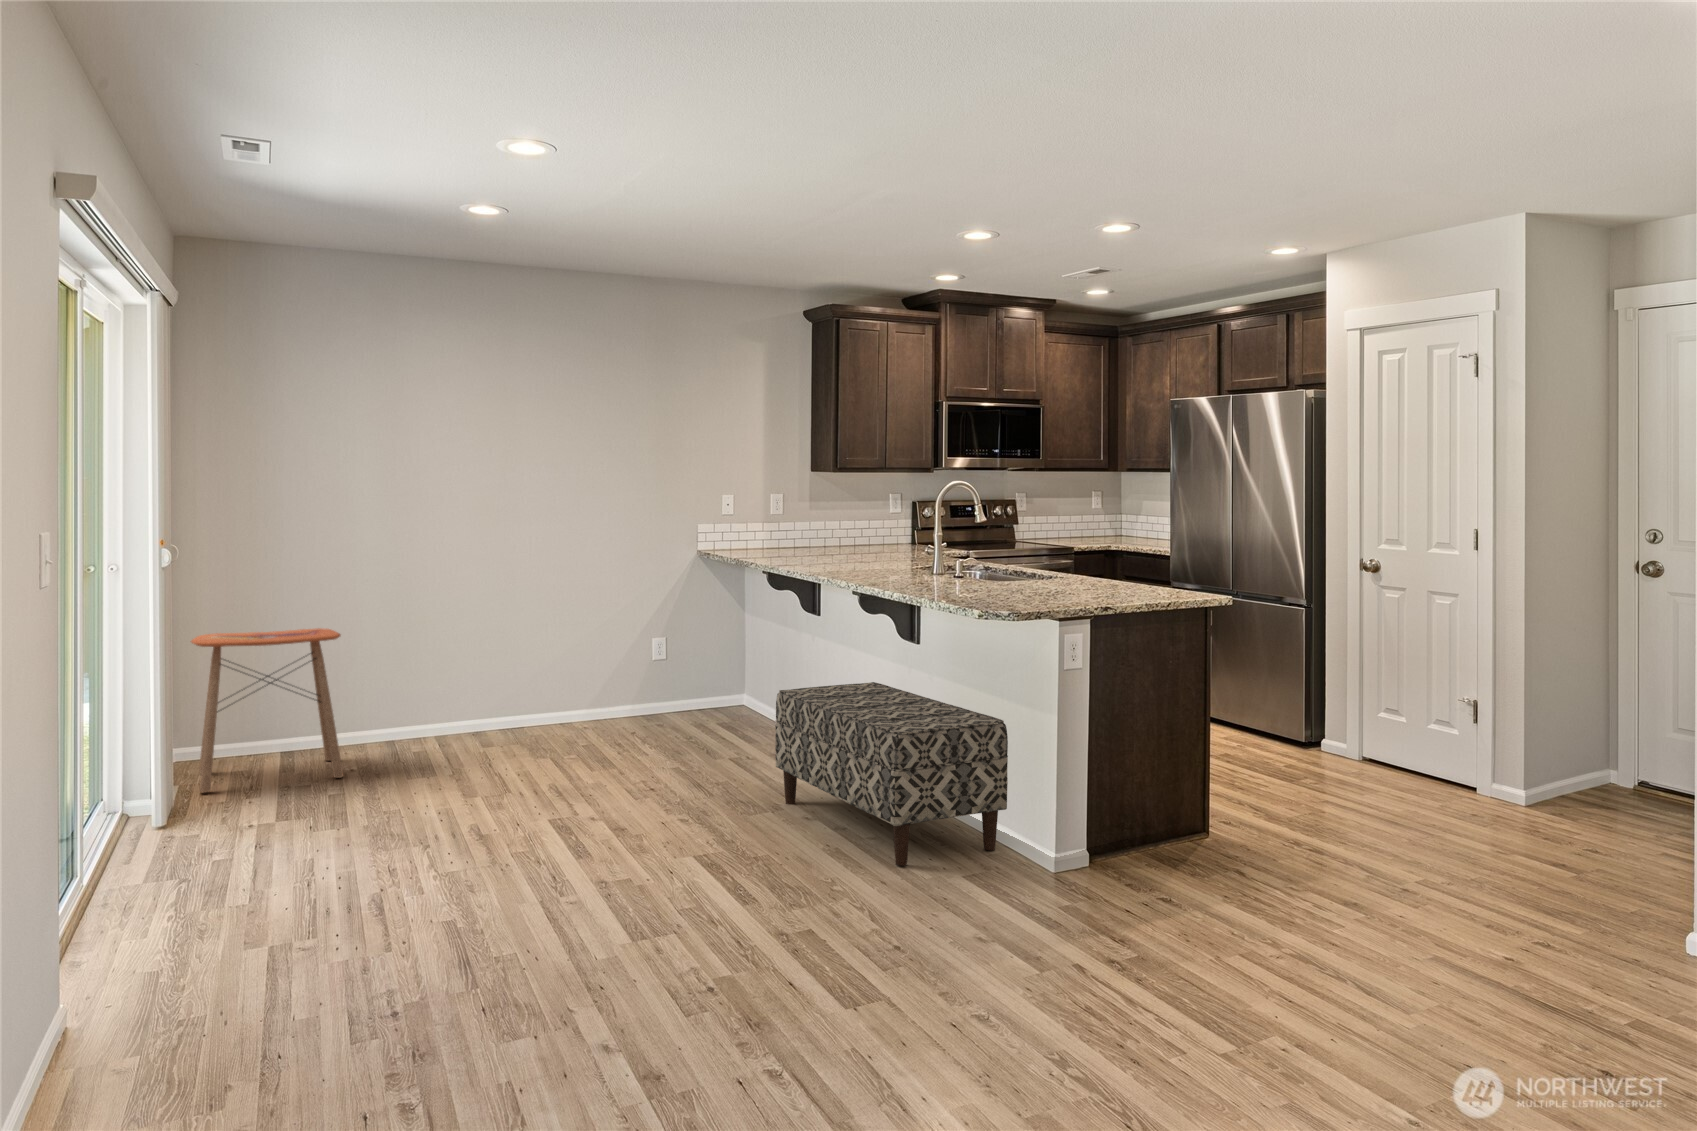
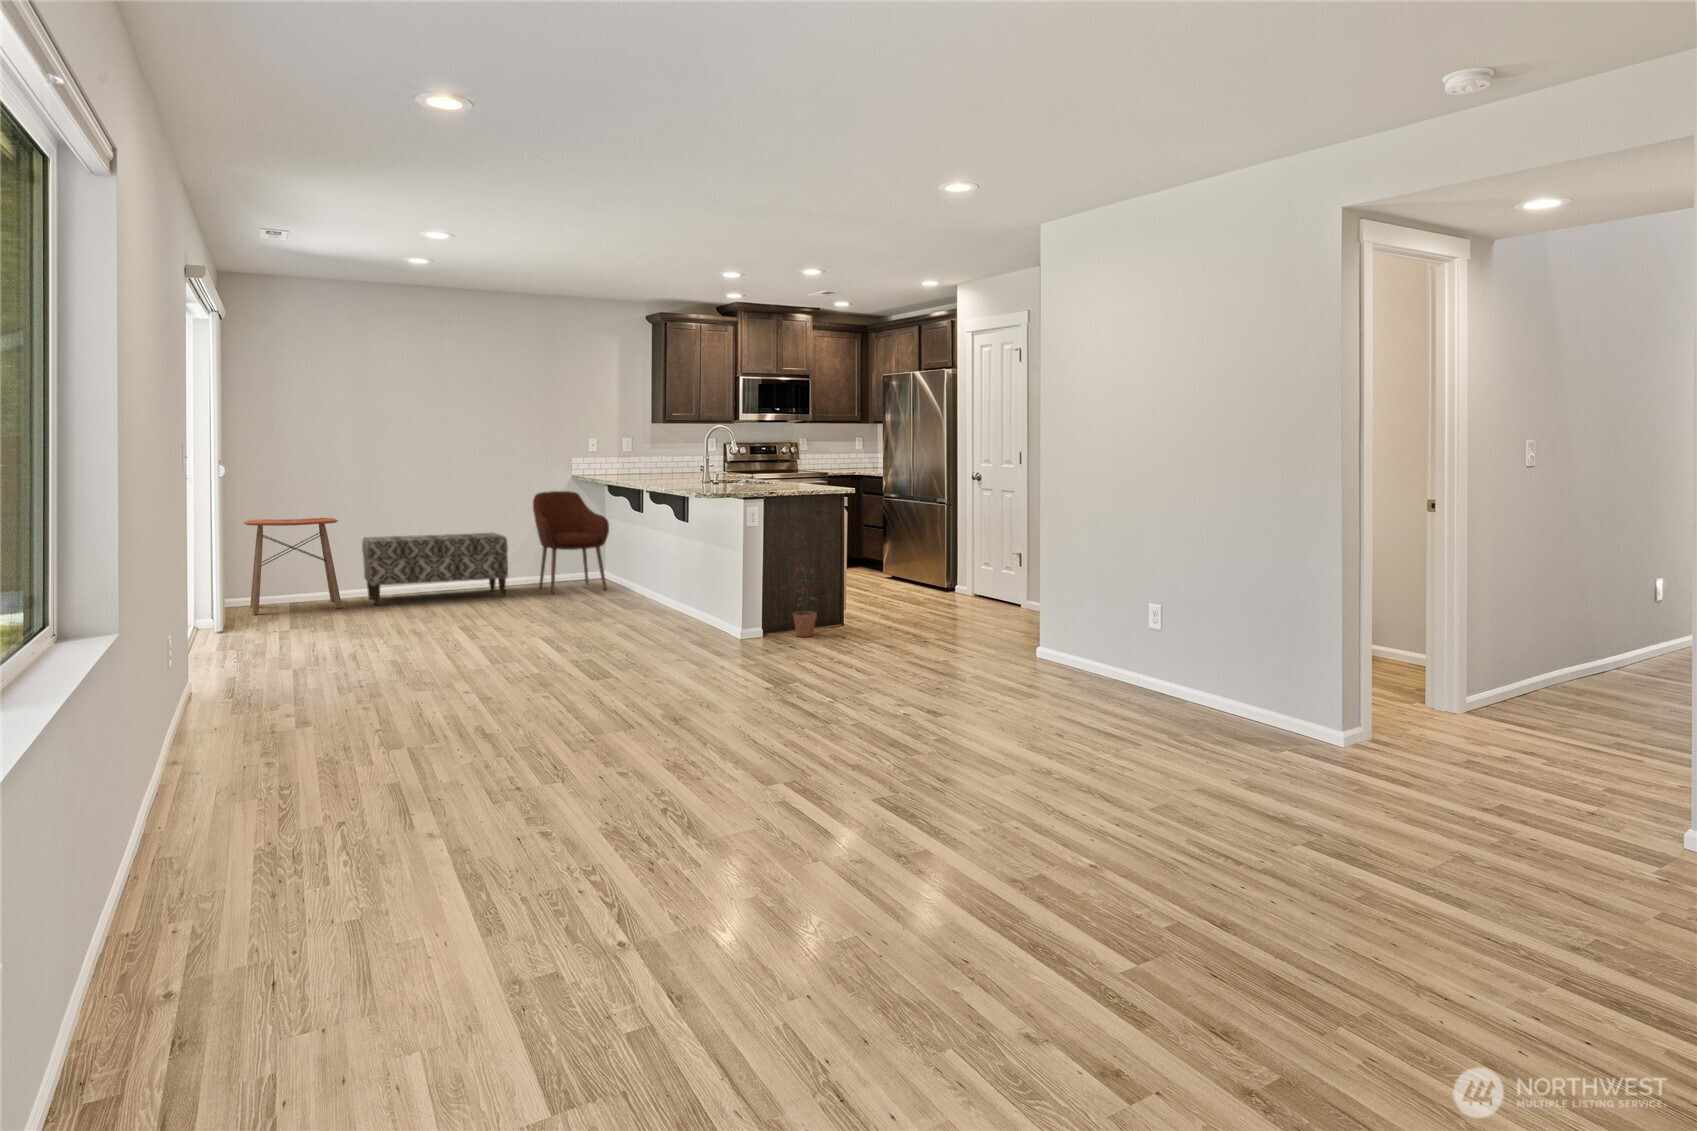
armchair: none [635,579,756,746] -> present [533,491,609,594]
bench: present [775,682,1008,866] -> present [362,533,508,605]
potted plant: none [1124,734,1197,869] -> present [783,565,817,637]

